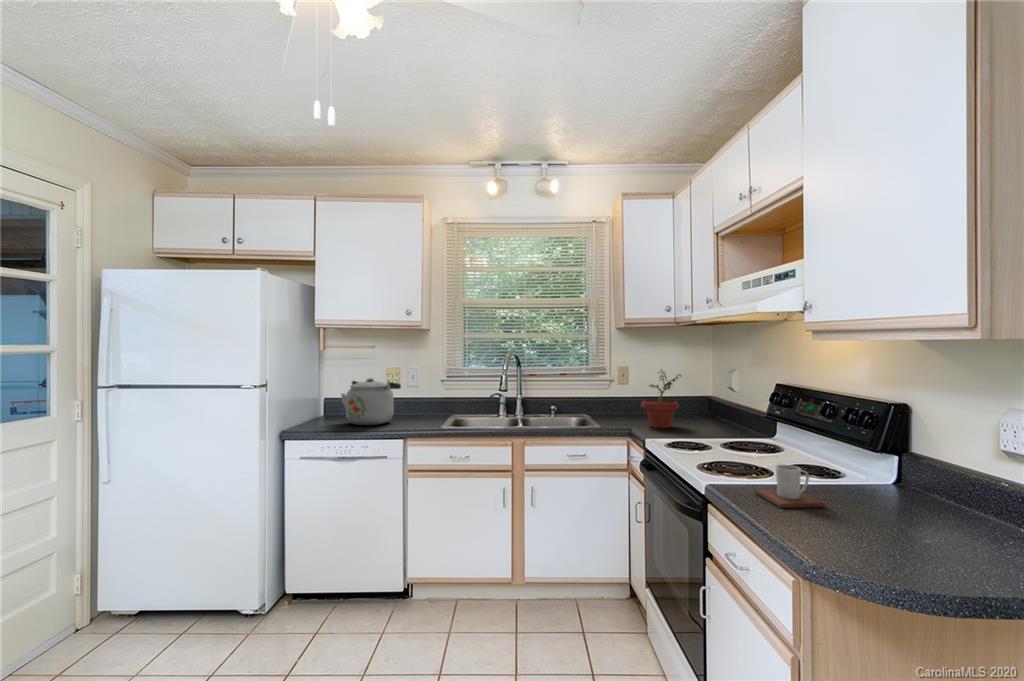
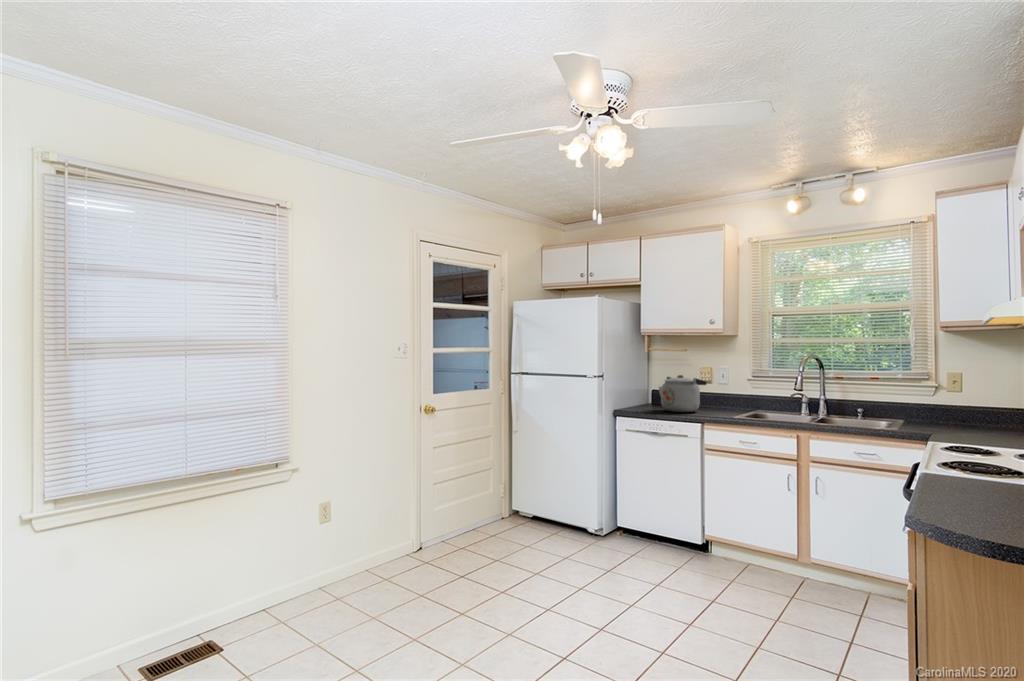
potted plant: present [641,369,681,428] -> none [948,375,998,436]
mug: present [755,464,825,508] -> none [946,442,991,474]

